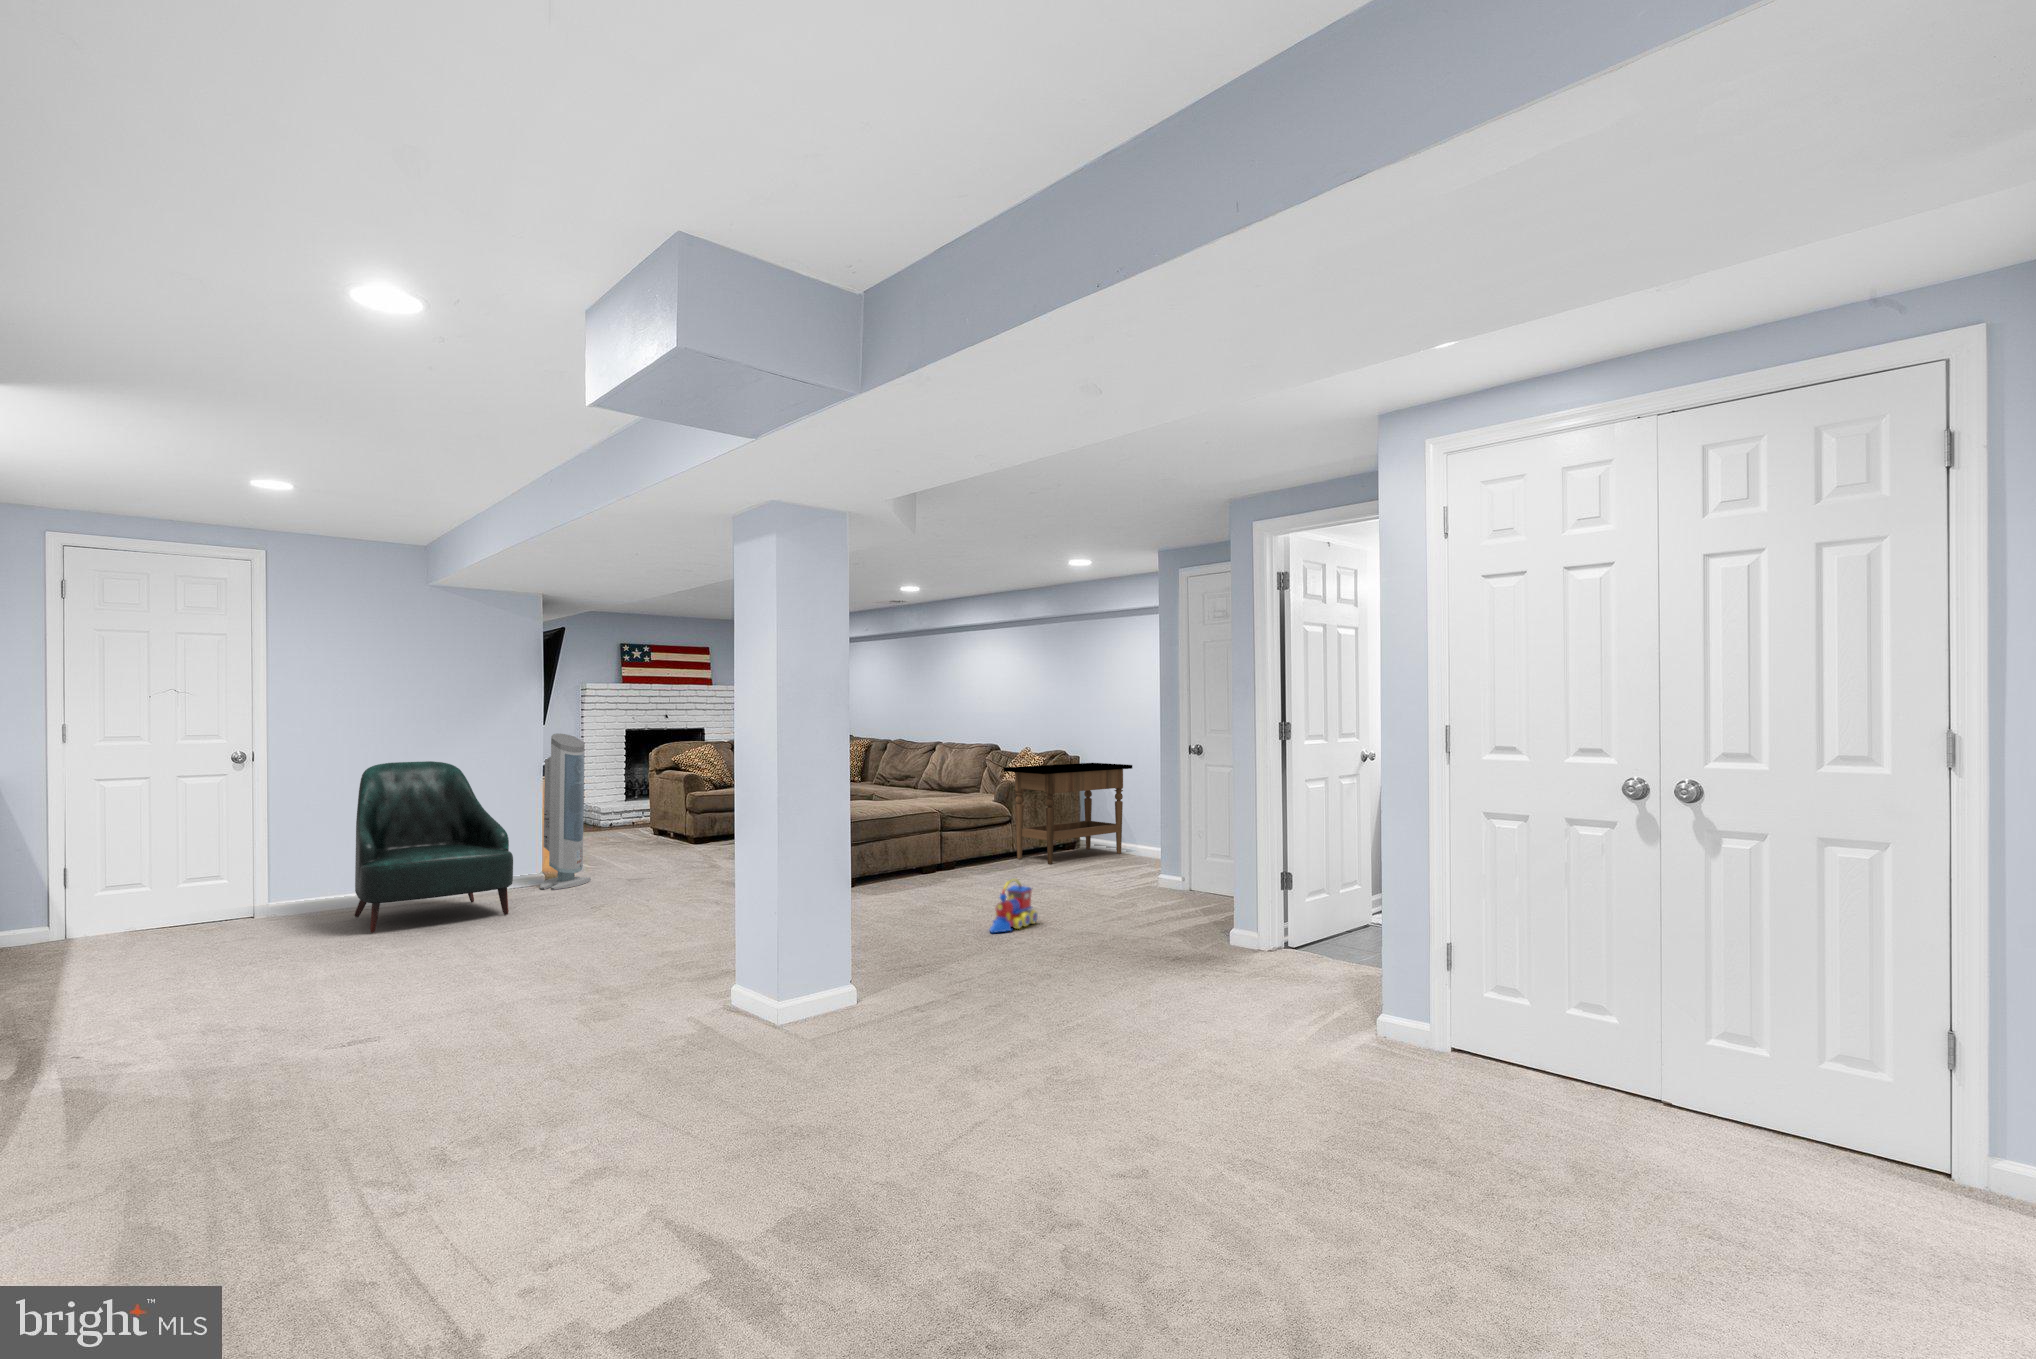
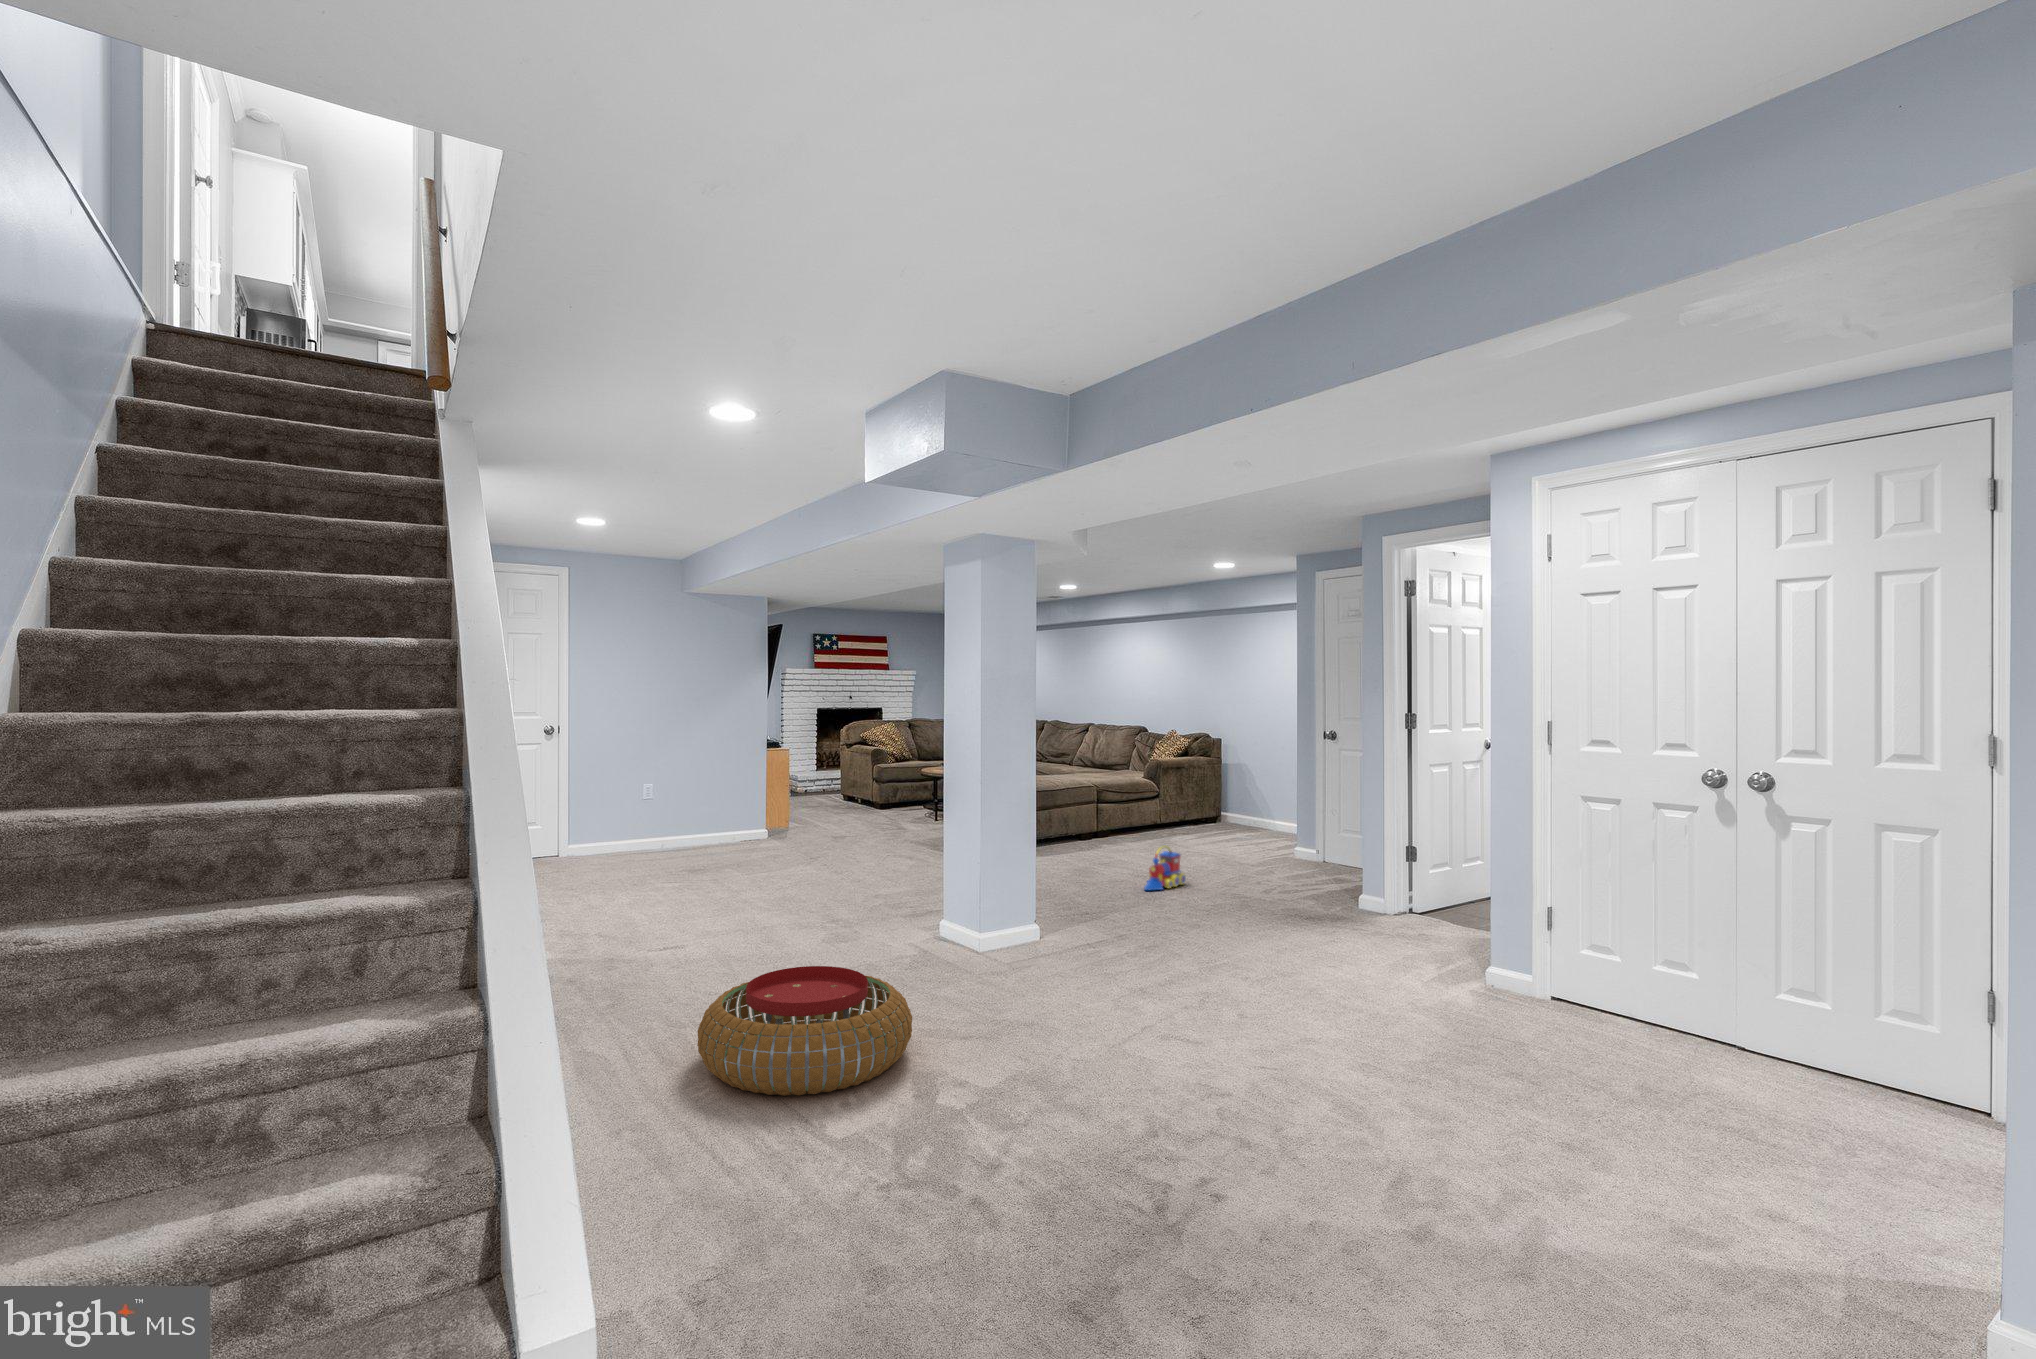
air purifier: present [540,733,591,890] -> none [767,714,804,843]
armchair: present [355,761,513,933] -> none [634,736,752,871]
side table: present [1004,763,1132,864] -> none [1153,745,1272,836]
pouf: none [305,1075,651,1290] -> present [697,966,912,1096]

